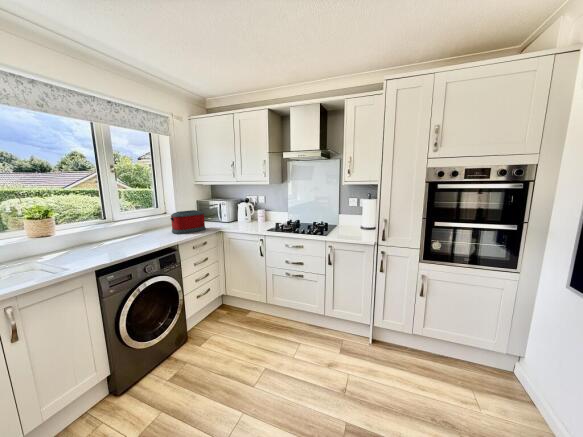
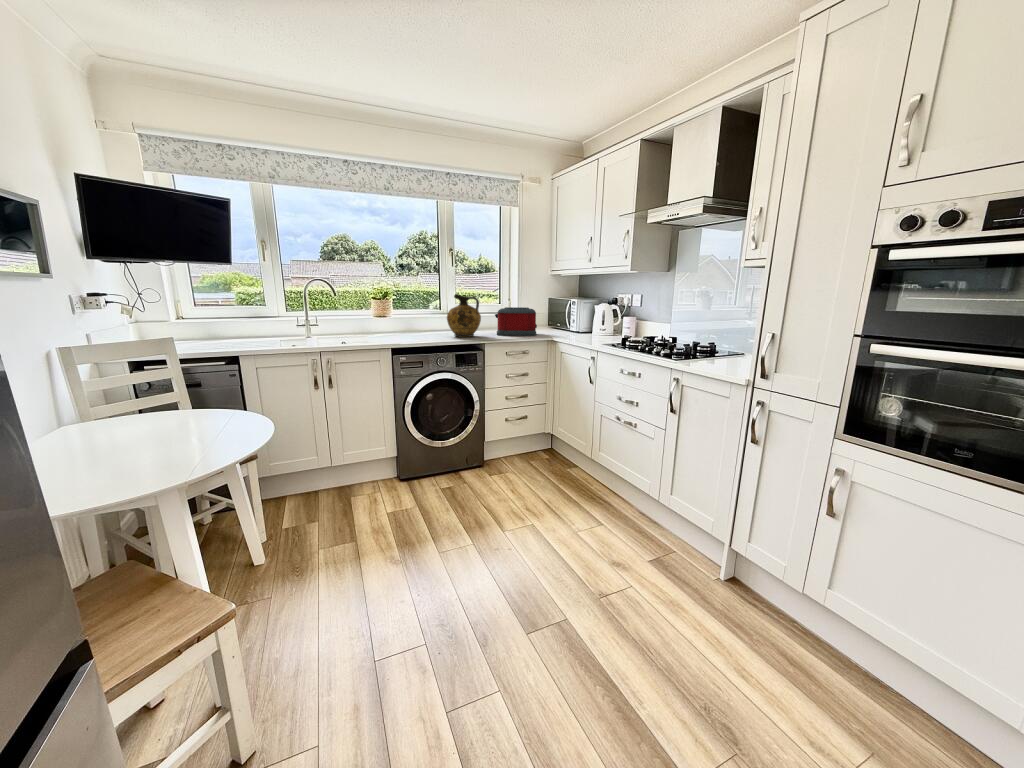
ceramic jug: none [133,206,166,242] -> present [447,294,481,337]

